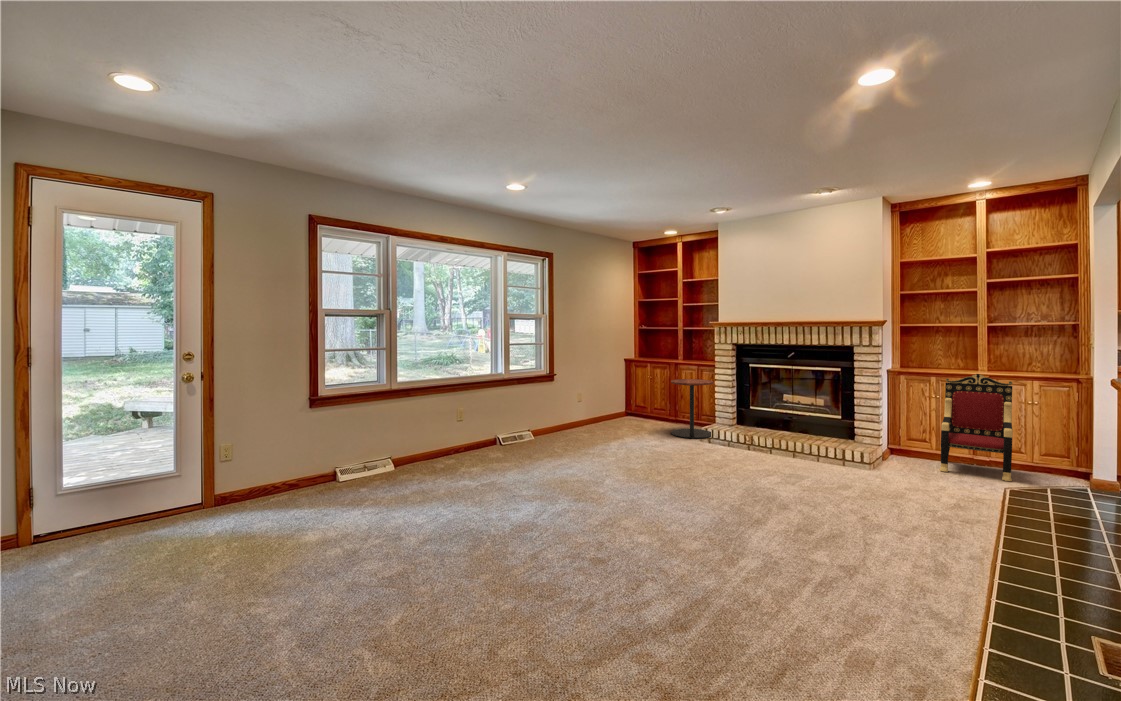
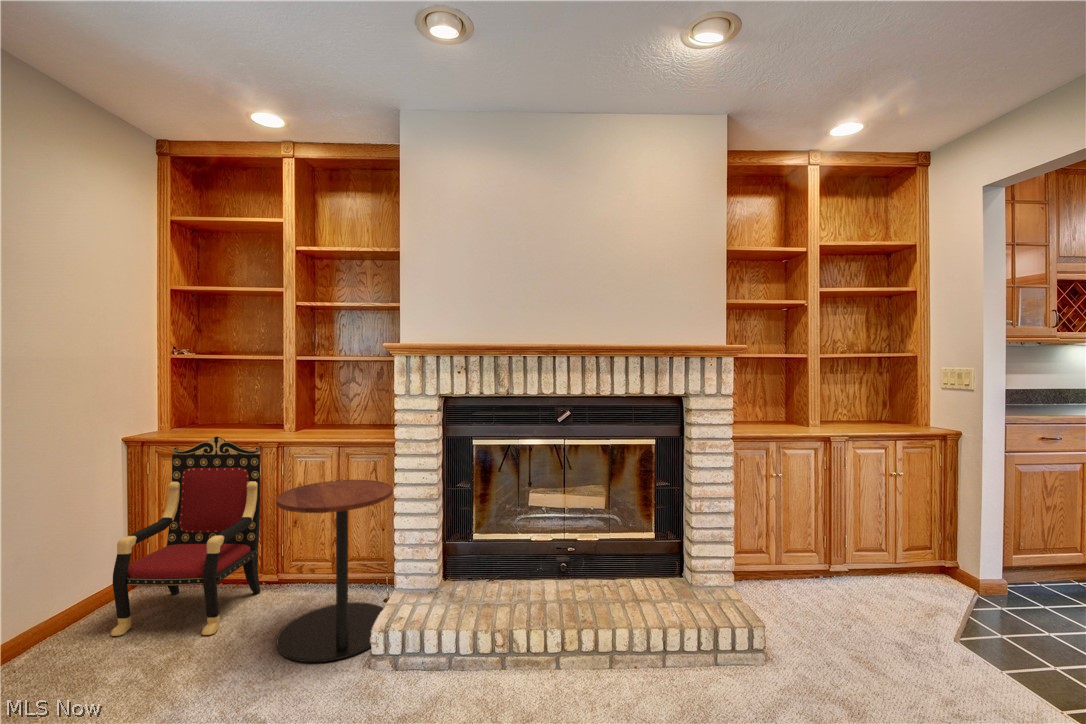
armchair: present [940,374,1013,481] -> present [110,437,261,636]

